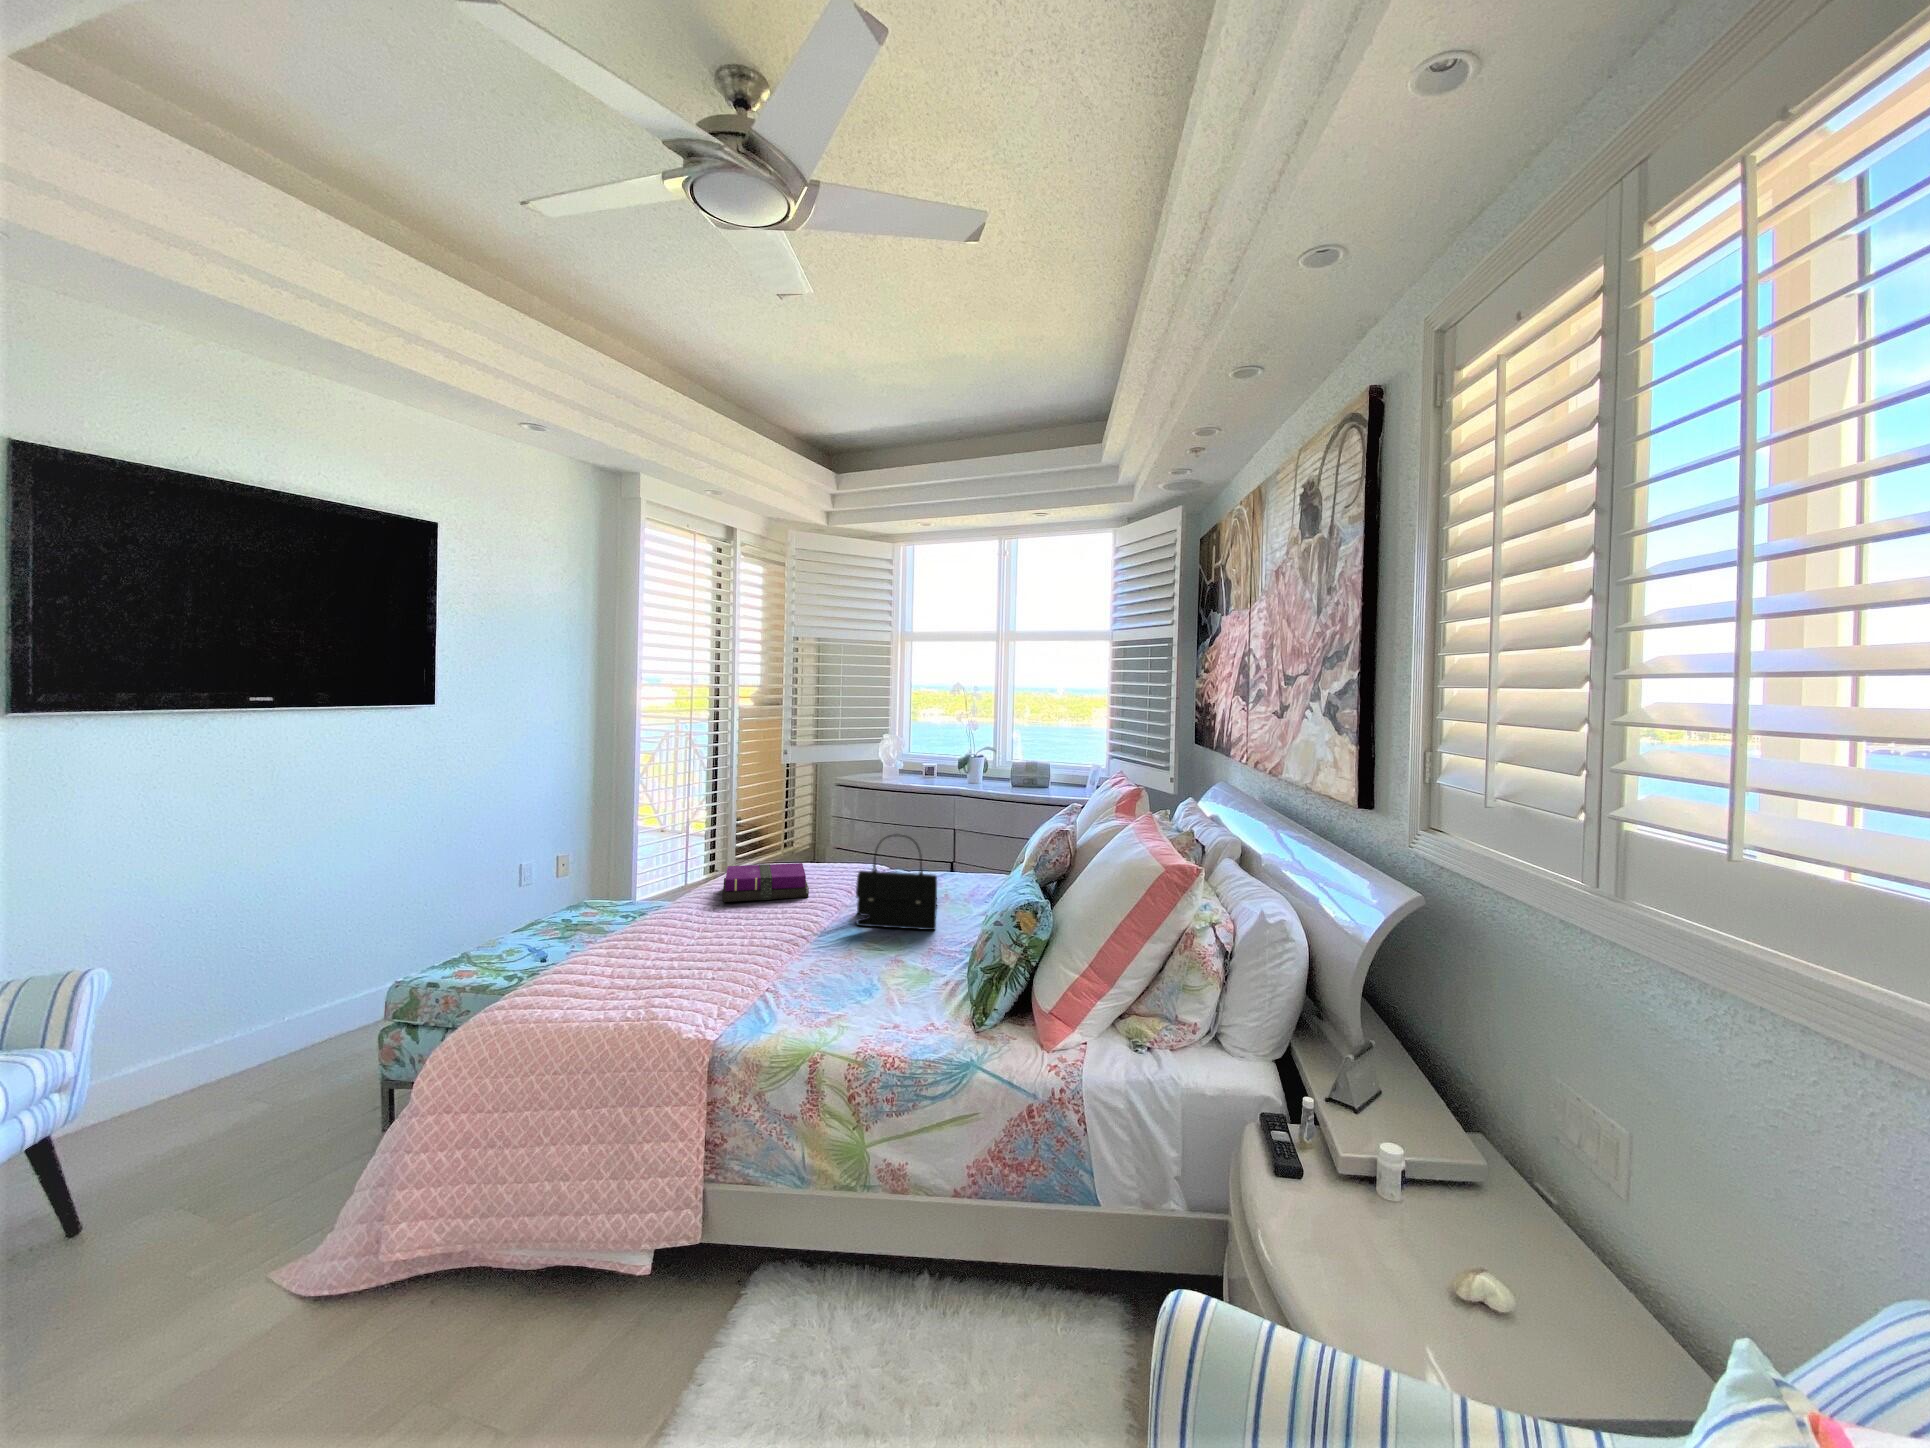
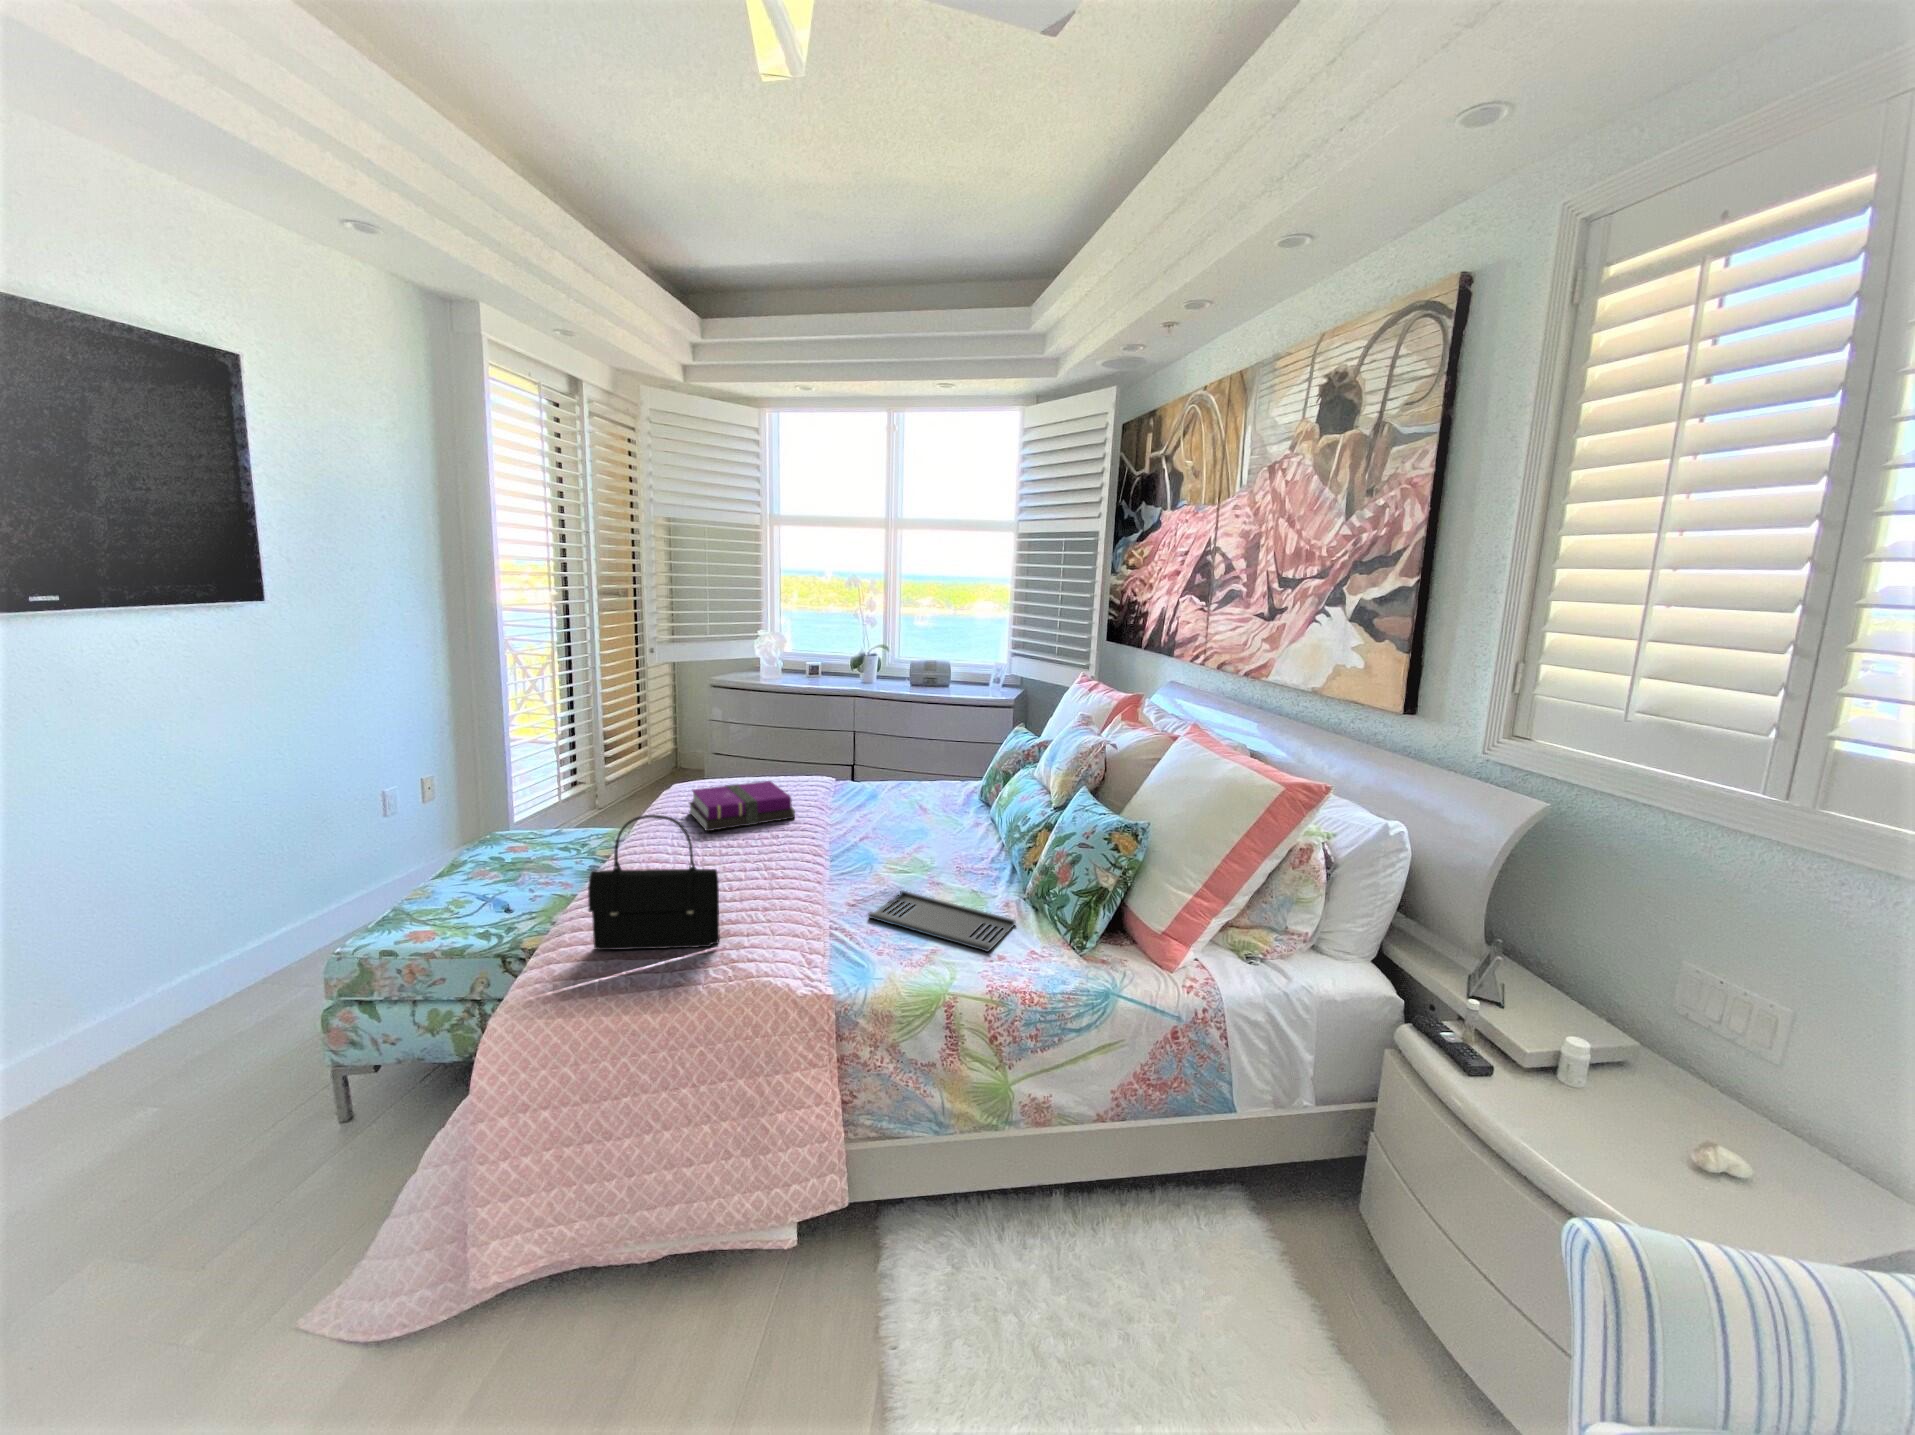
handbag: present [856,834,937,930] -> present [588,815,720,950]
tray: none [801,960,931,1016] -> present [868,891,1015,952]

